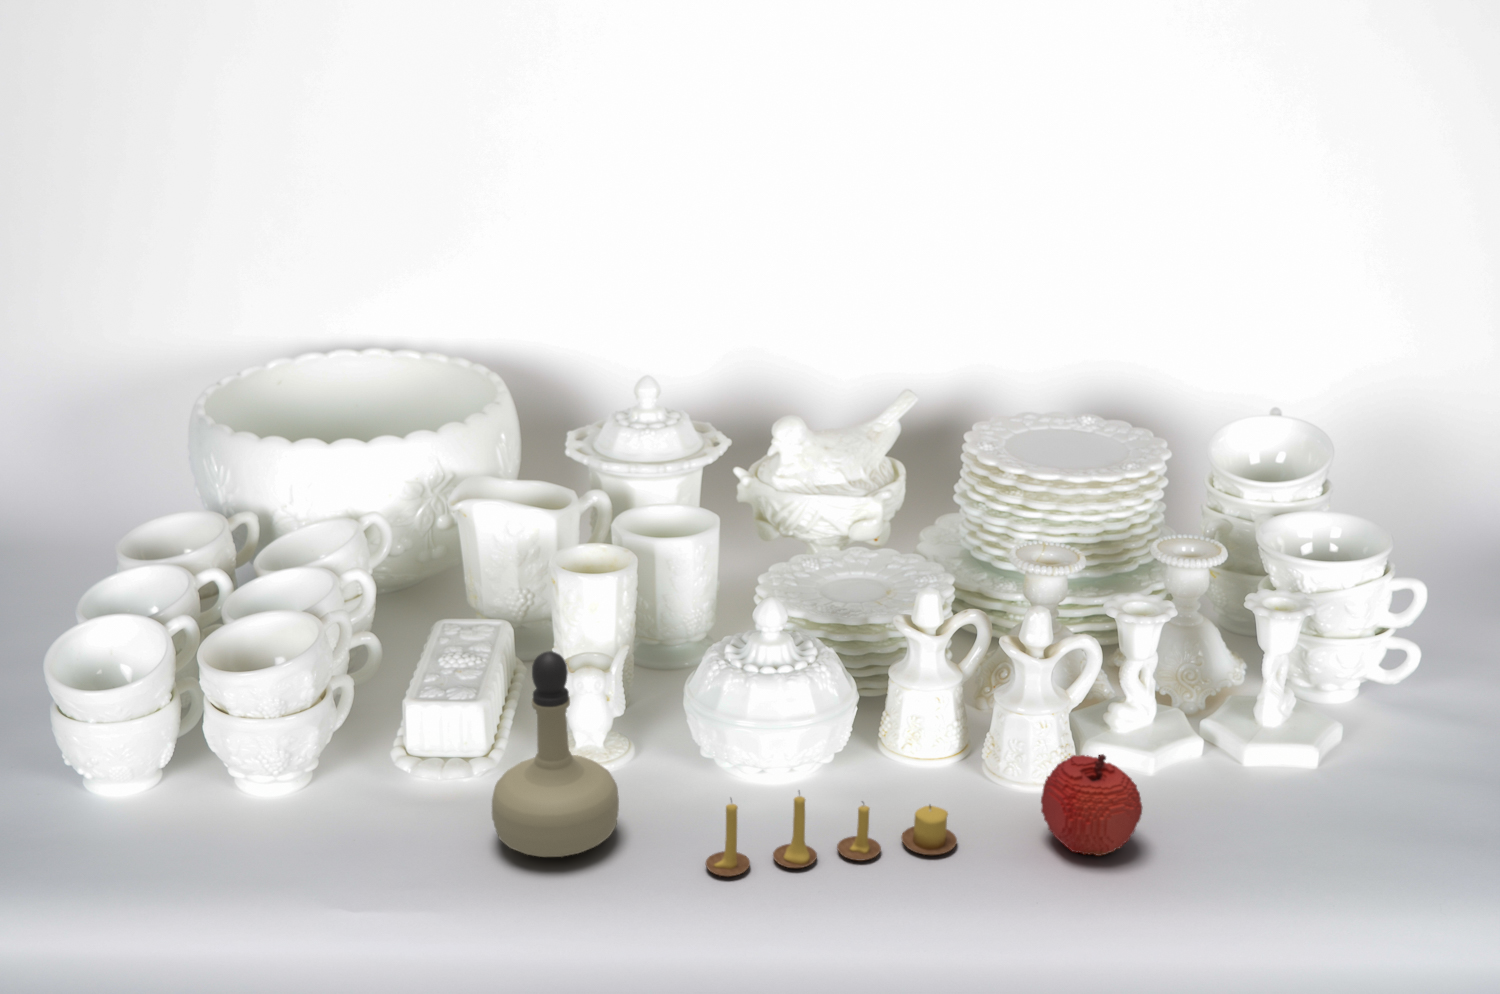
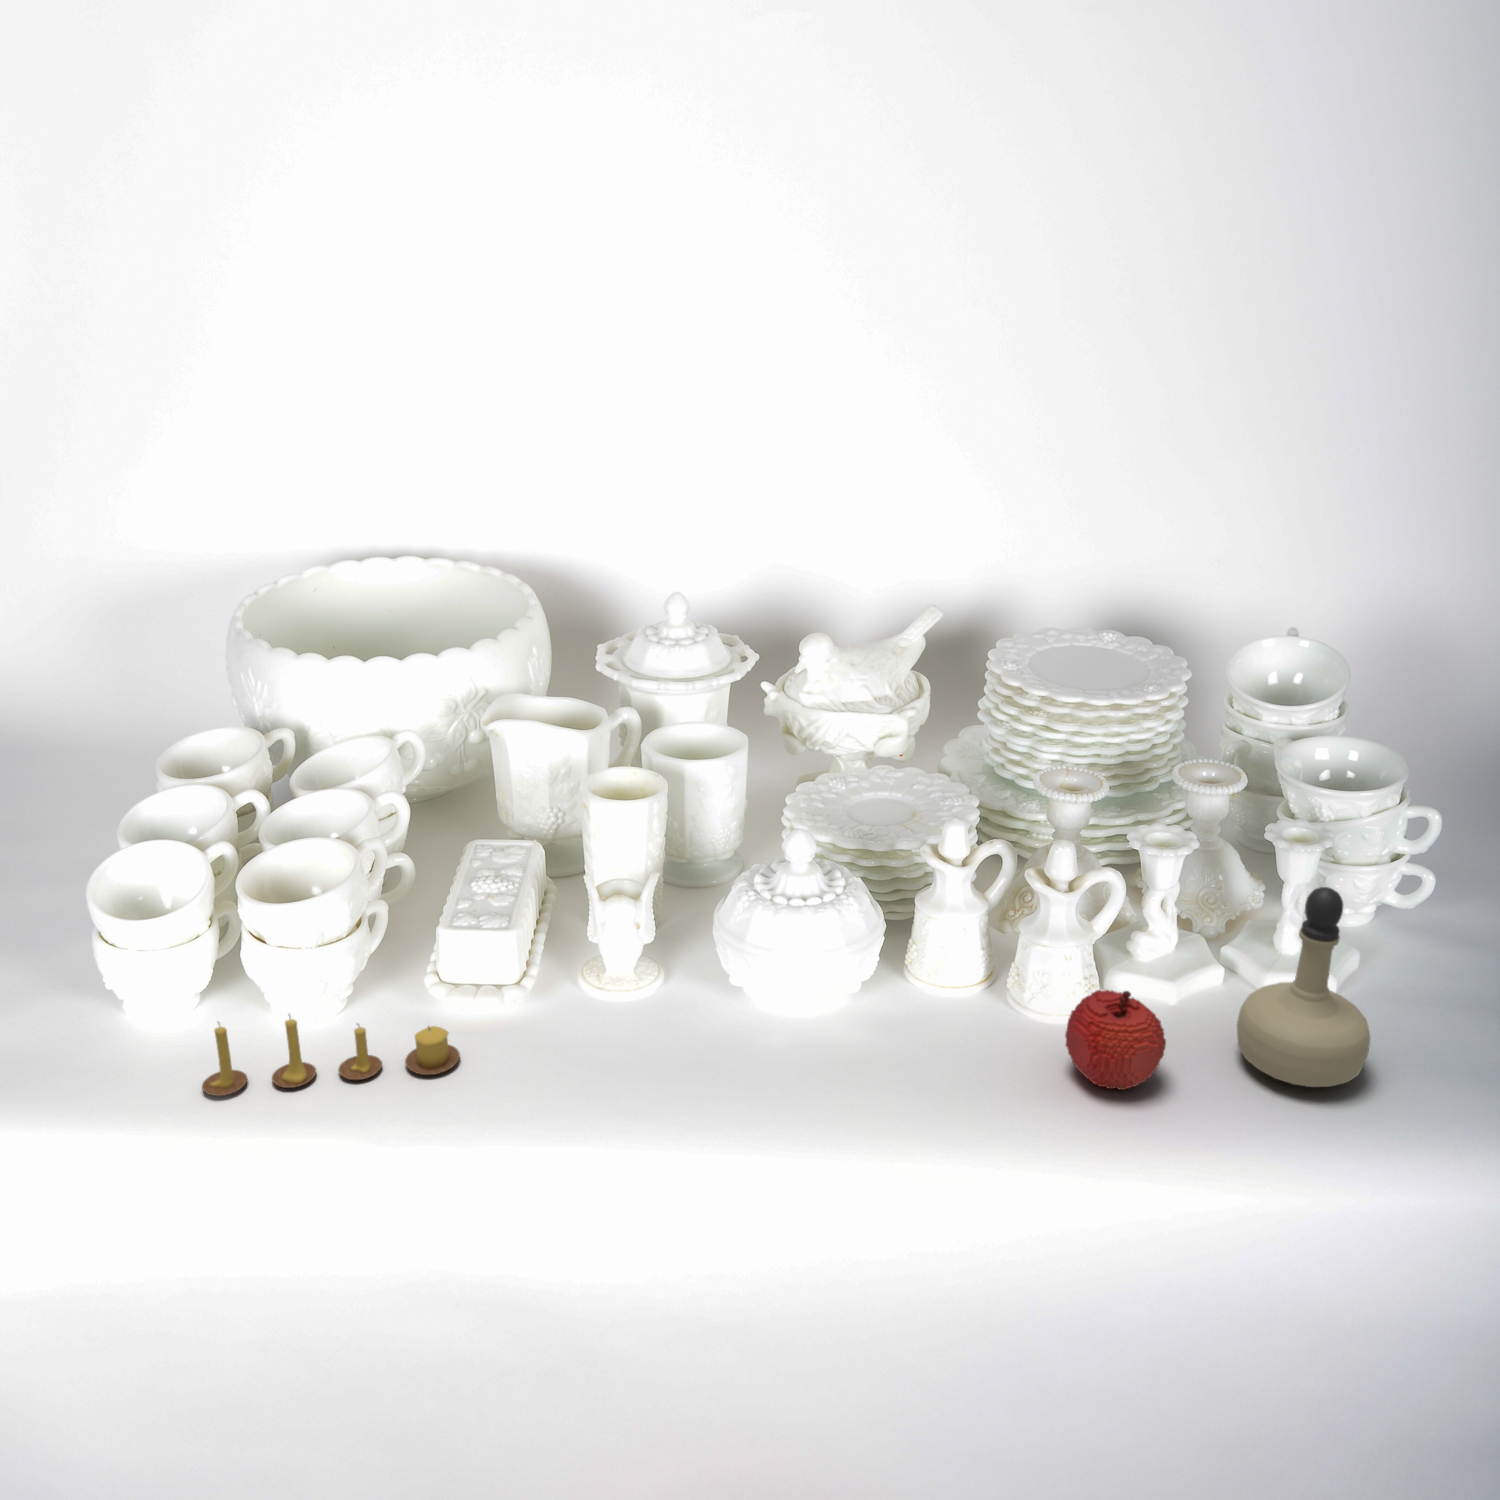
perfume bottle: present [492,651,619,857] -> present [1237,887,1370,1087]
candle: present [706,792,957,877] -> present [202,1016,460,1096]

